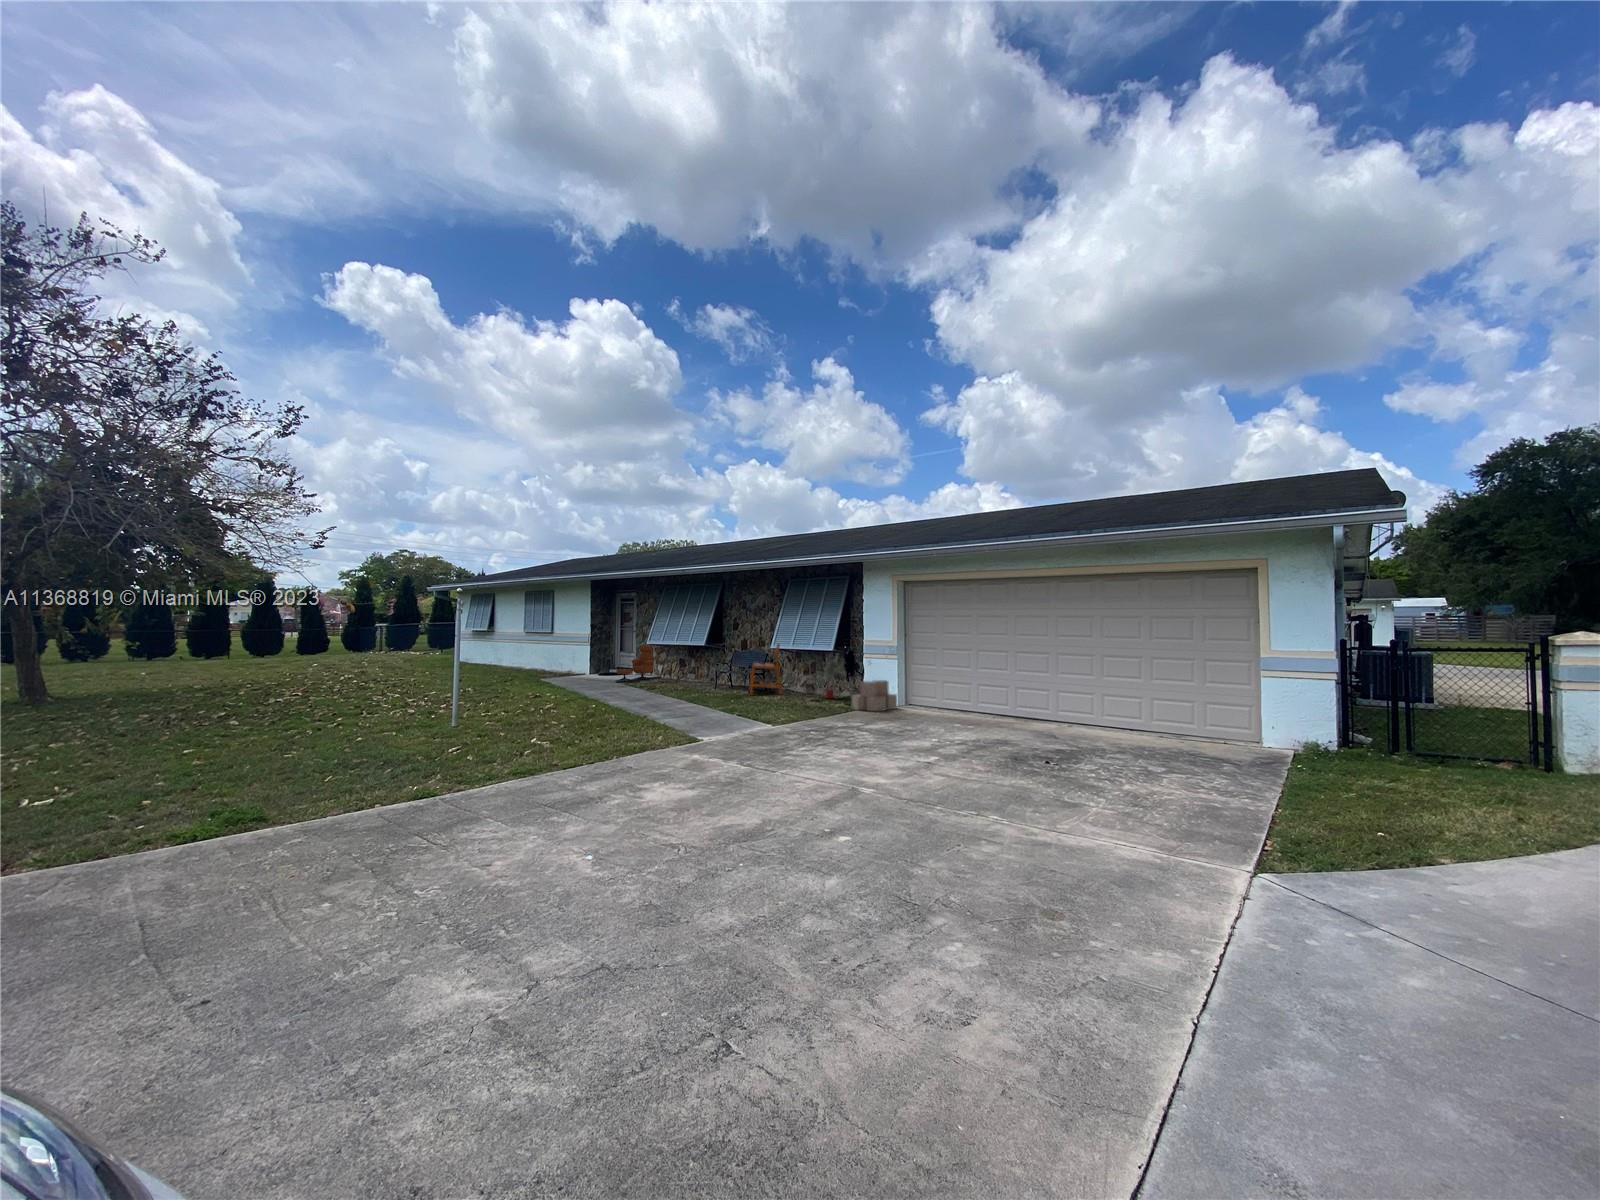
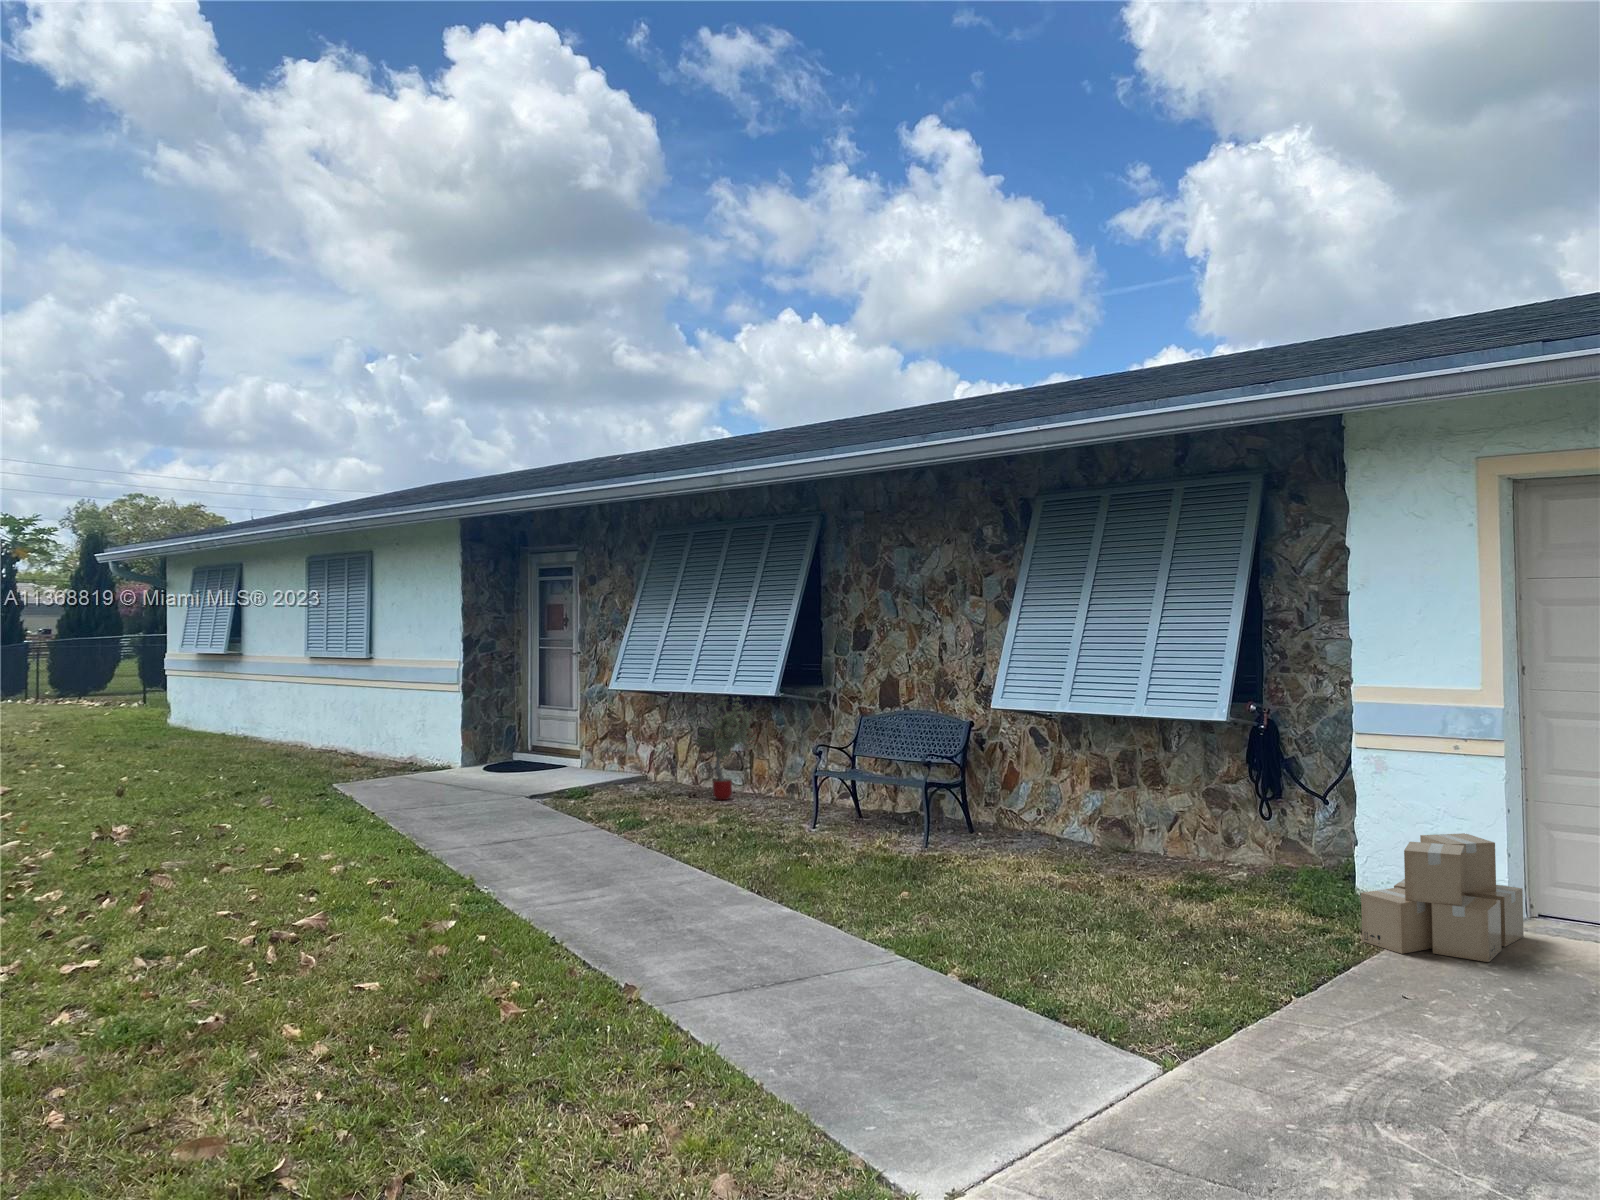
bench: present [749,644,782,695] -> none [914,686,1036,857]
lounge chair: present [616,646,654,682] -> none [528,693,630,793]
potted tree: present [816,655,844,699] -> present [695,697,756,800]

